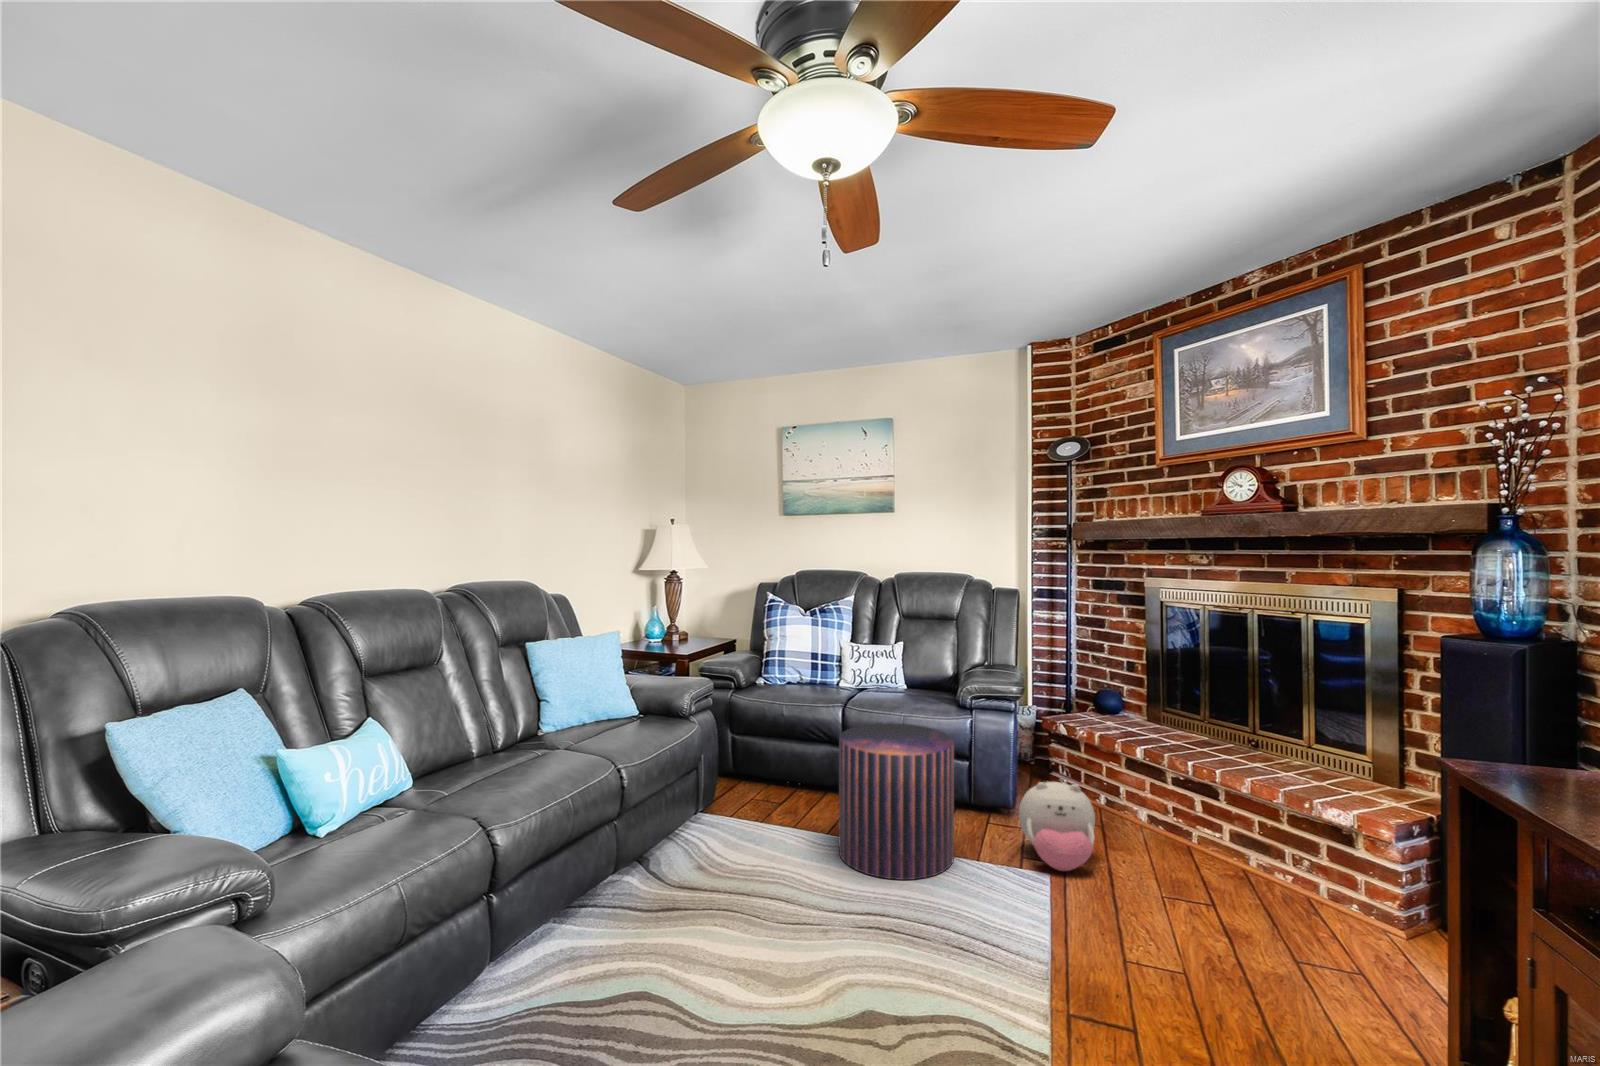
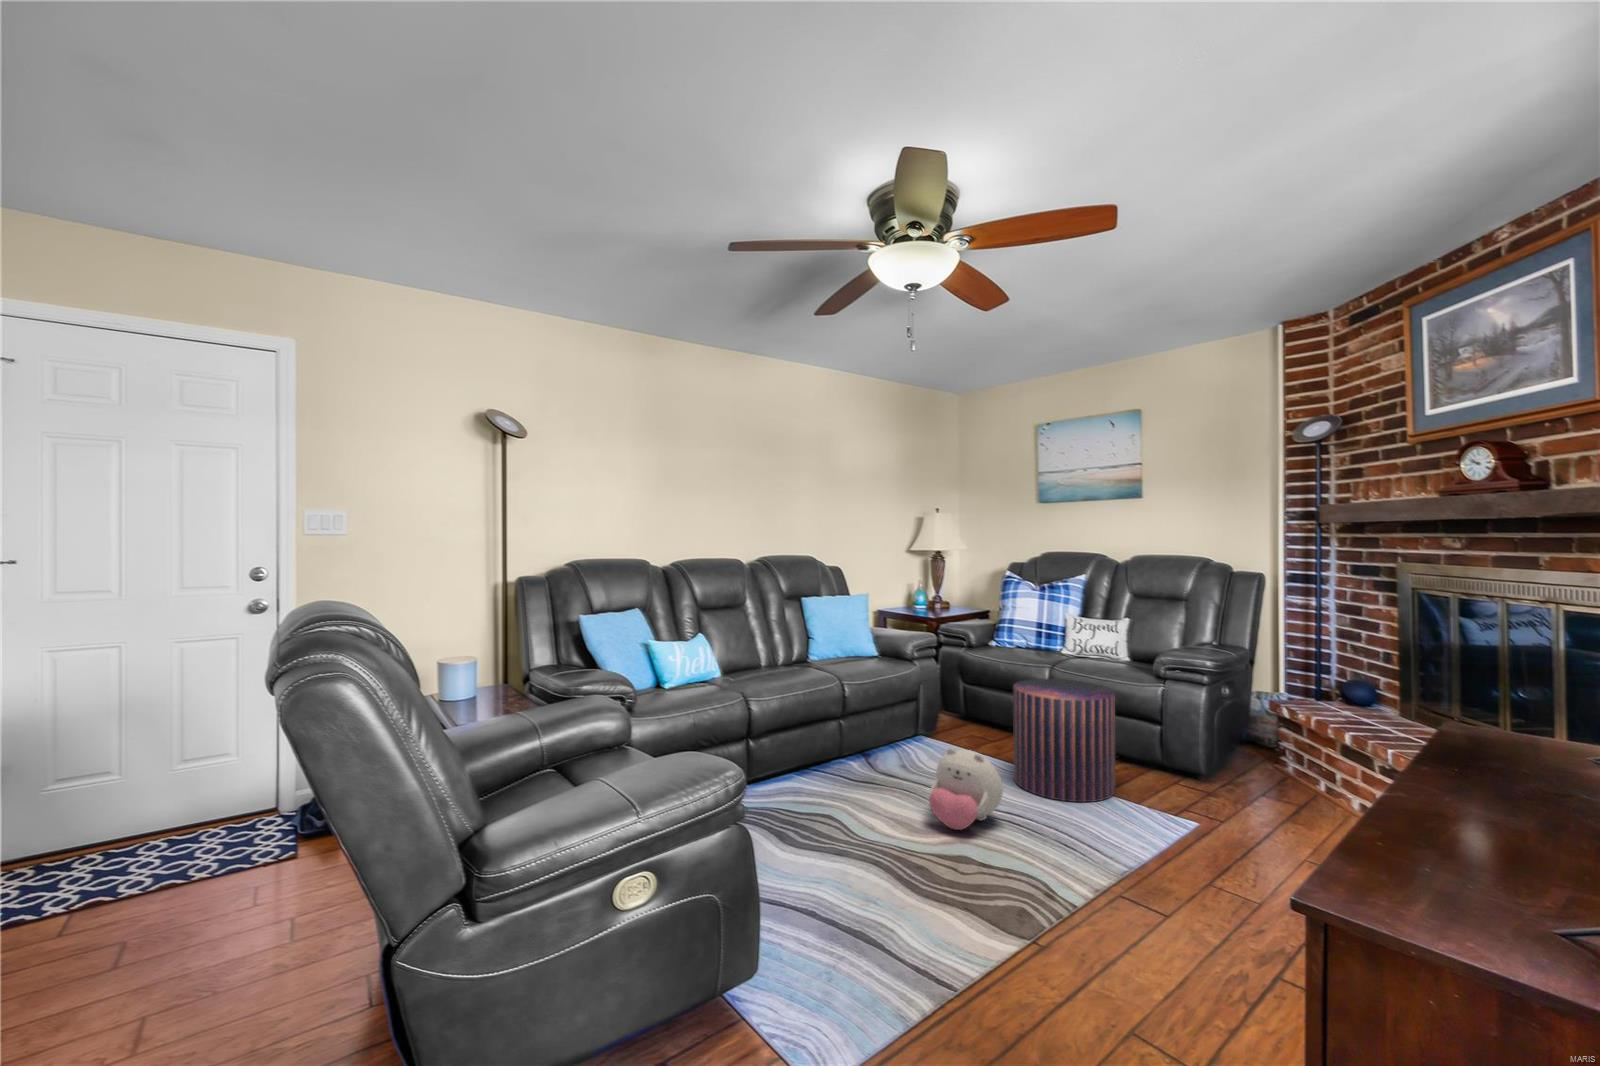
plush toy: present [1019,782,1095,871] -> present [929,748,1003,830]

